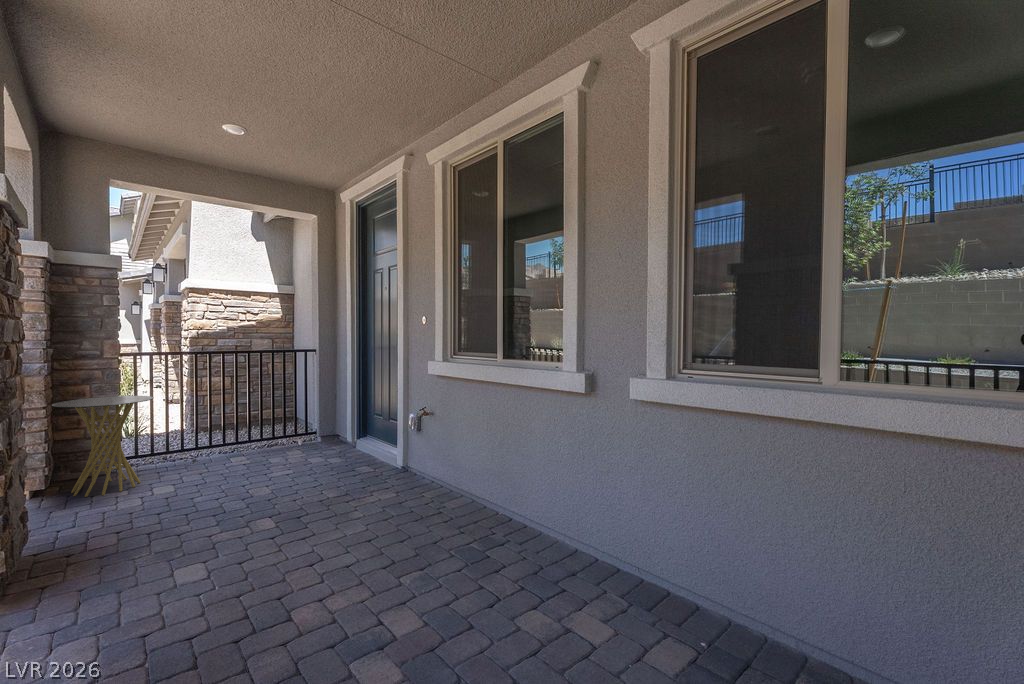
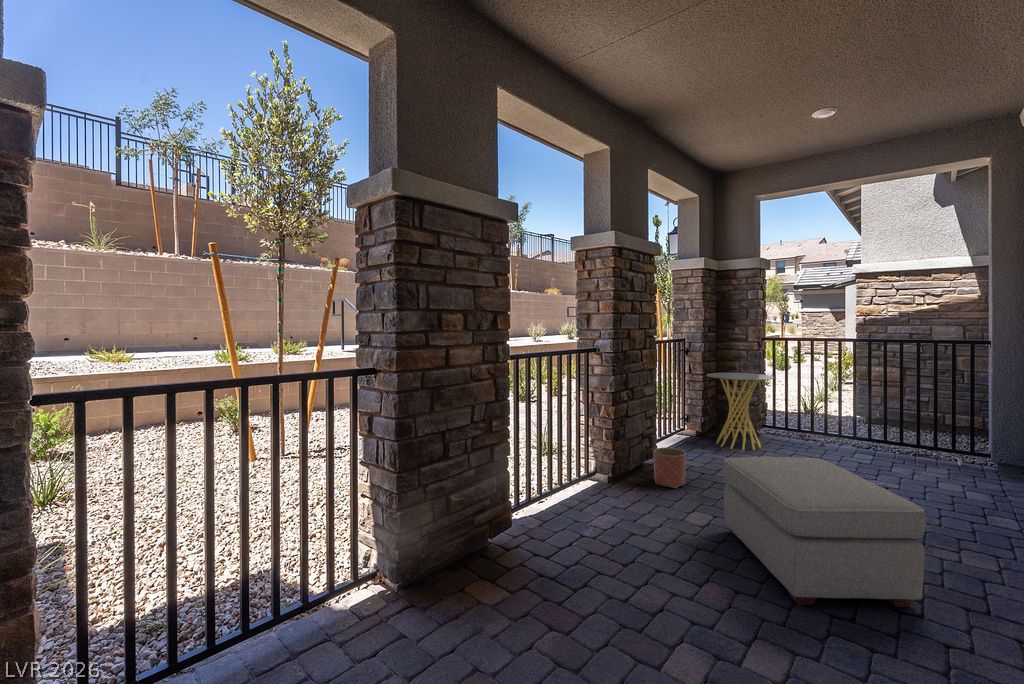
ottoman: none [198,462,390,593] -> present [723,457,926,607]
planter: none [28,511,92,577] -> present [653,448,686,488]

